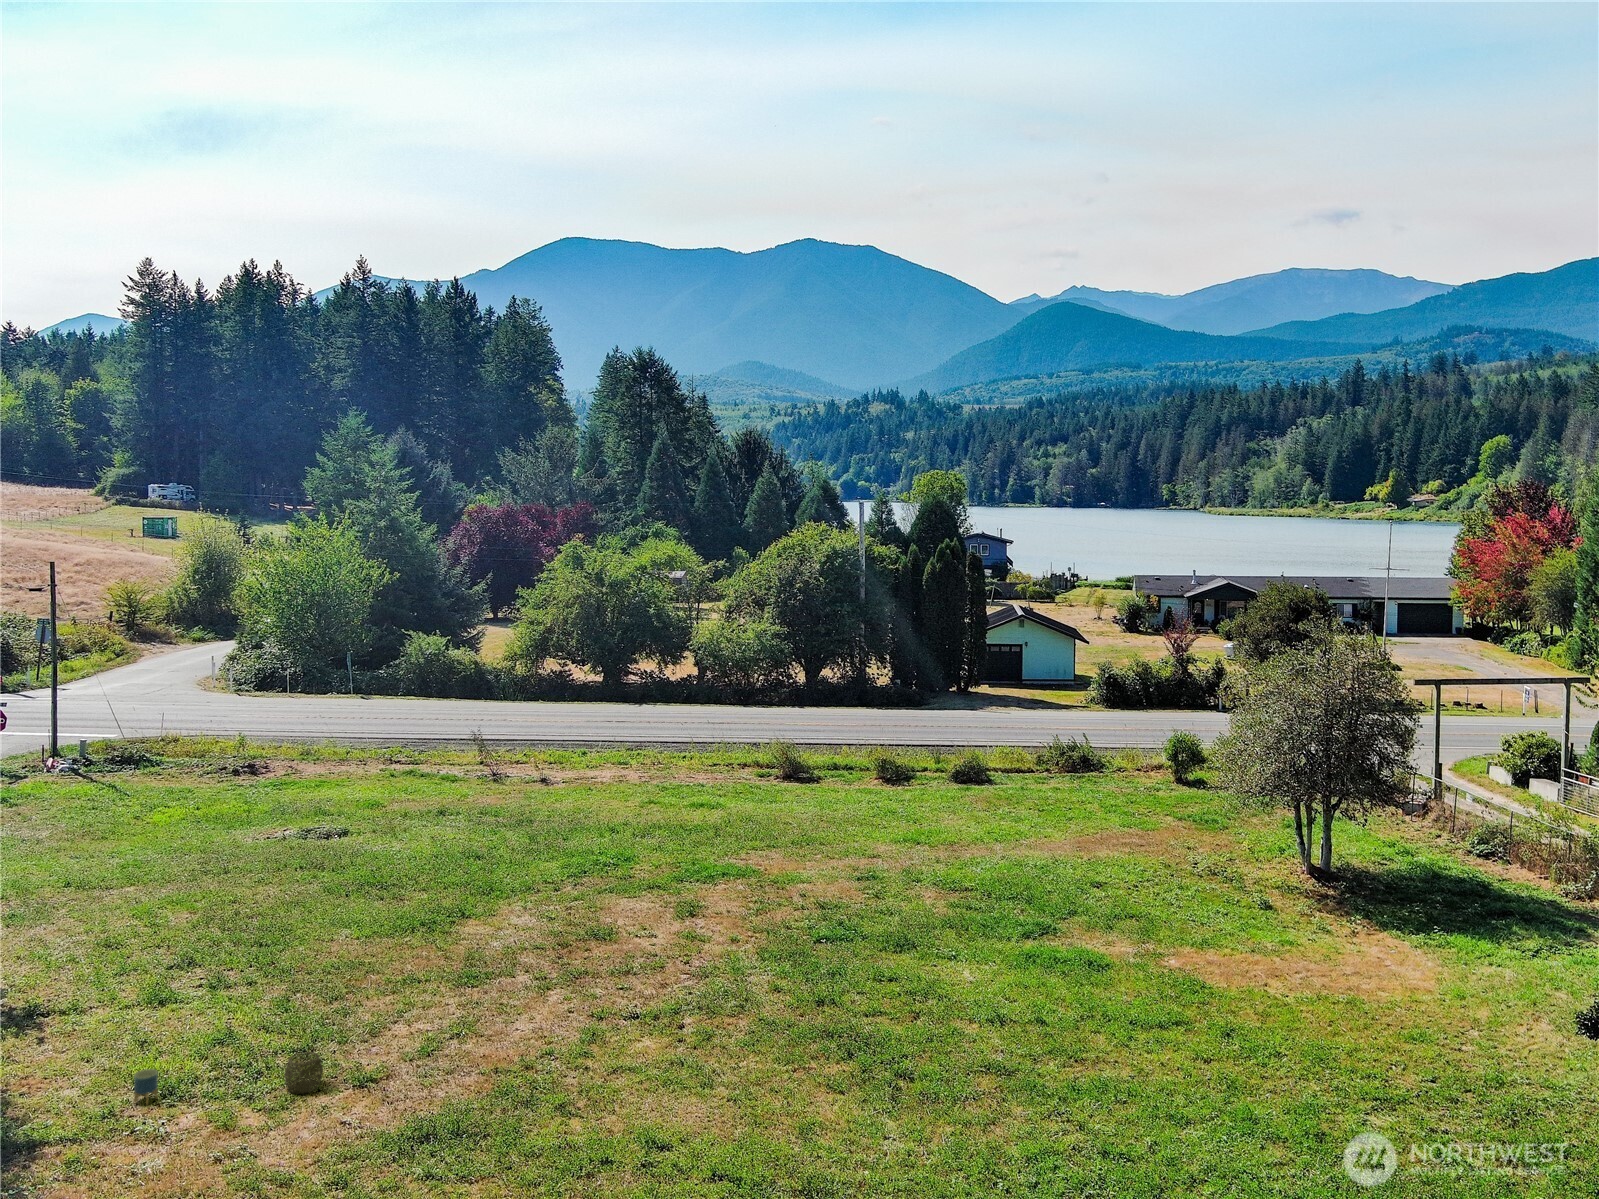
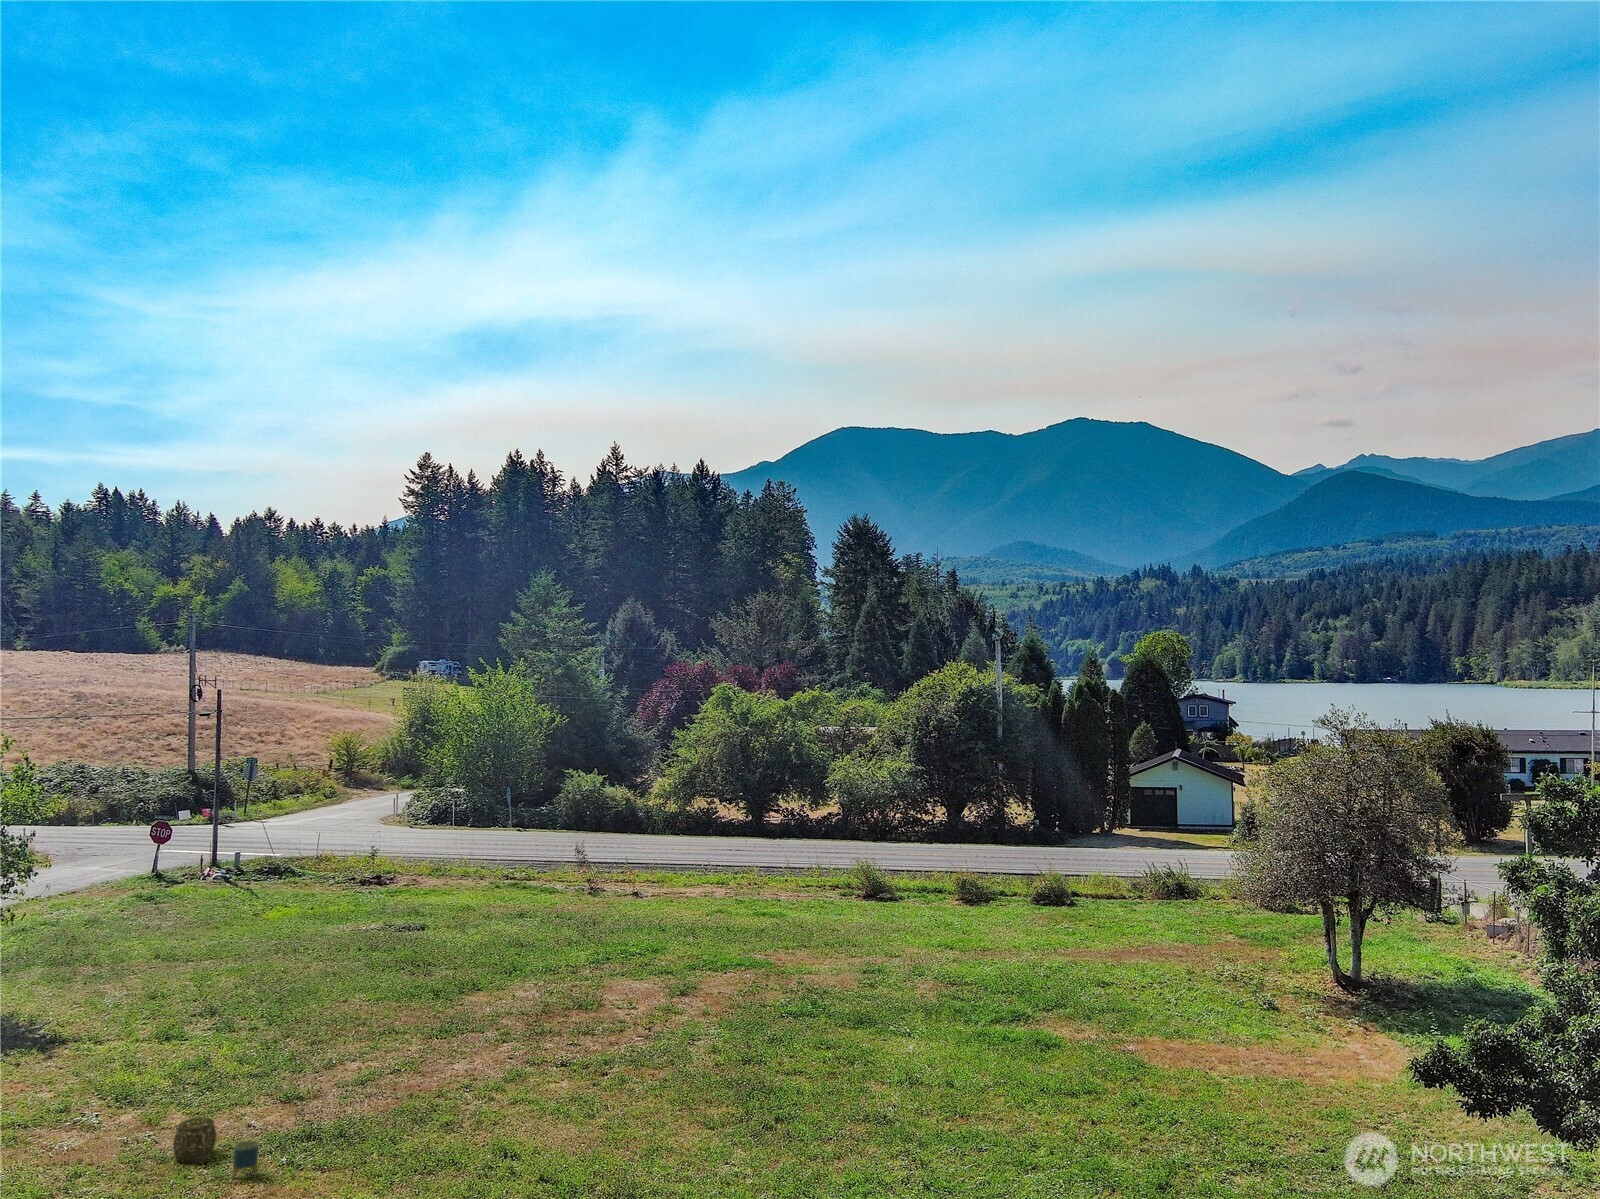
planter: present [134,1069,158,1104] -> present [232,1141,259,1180]

